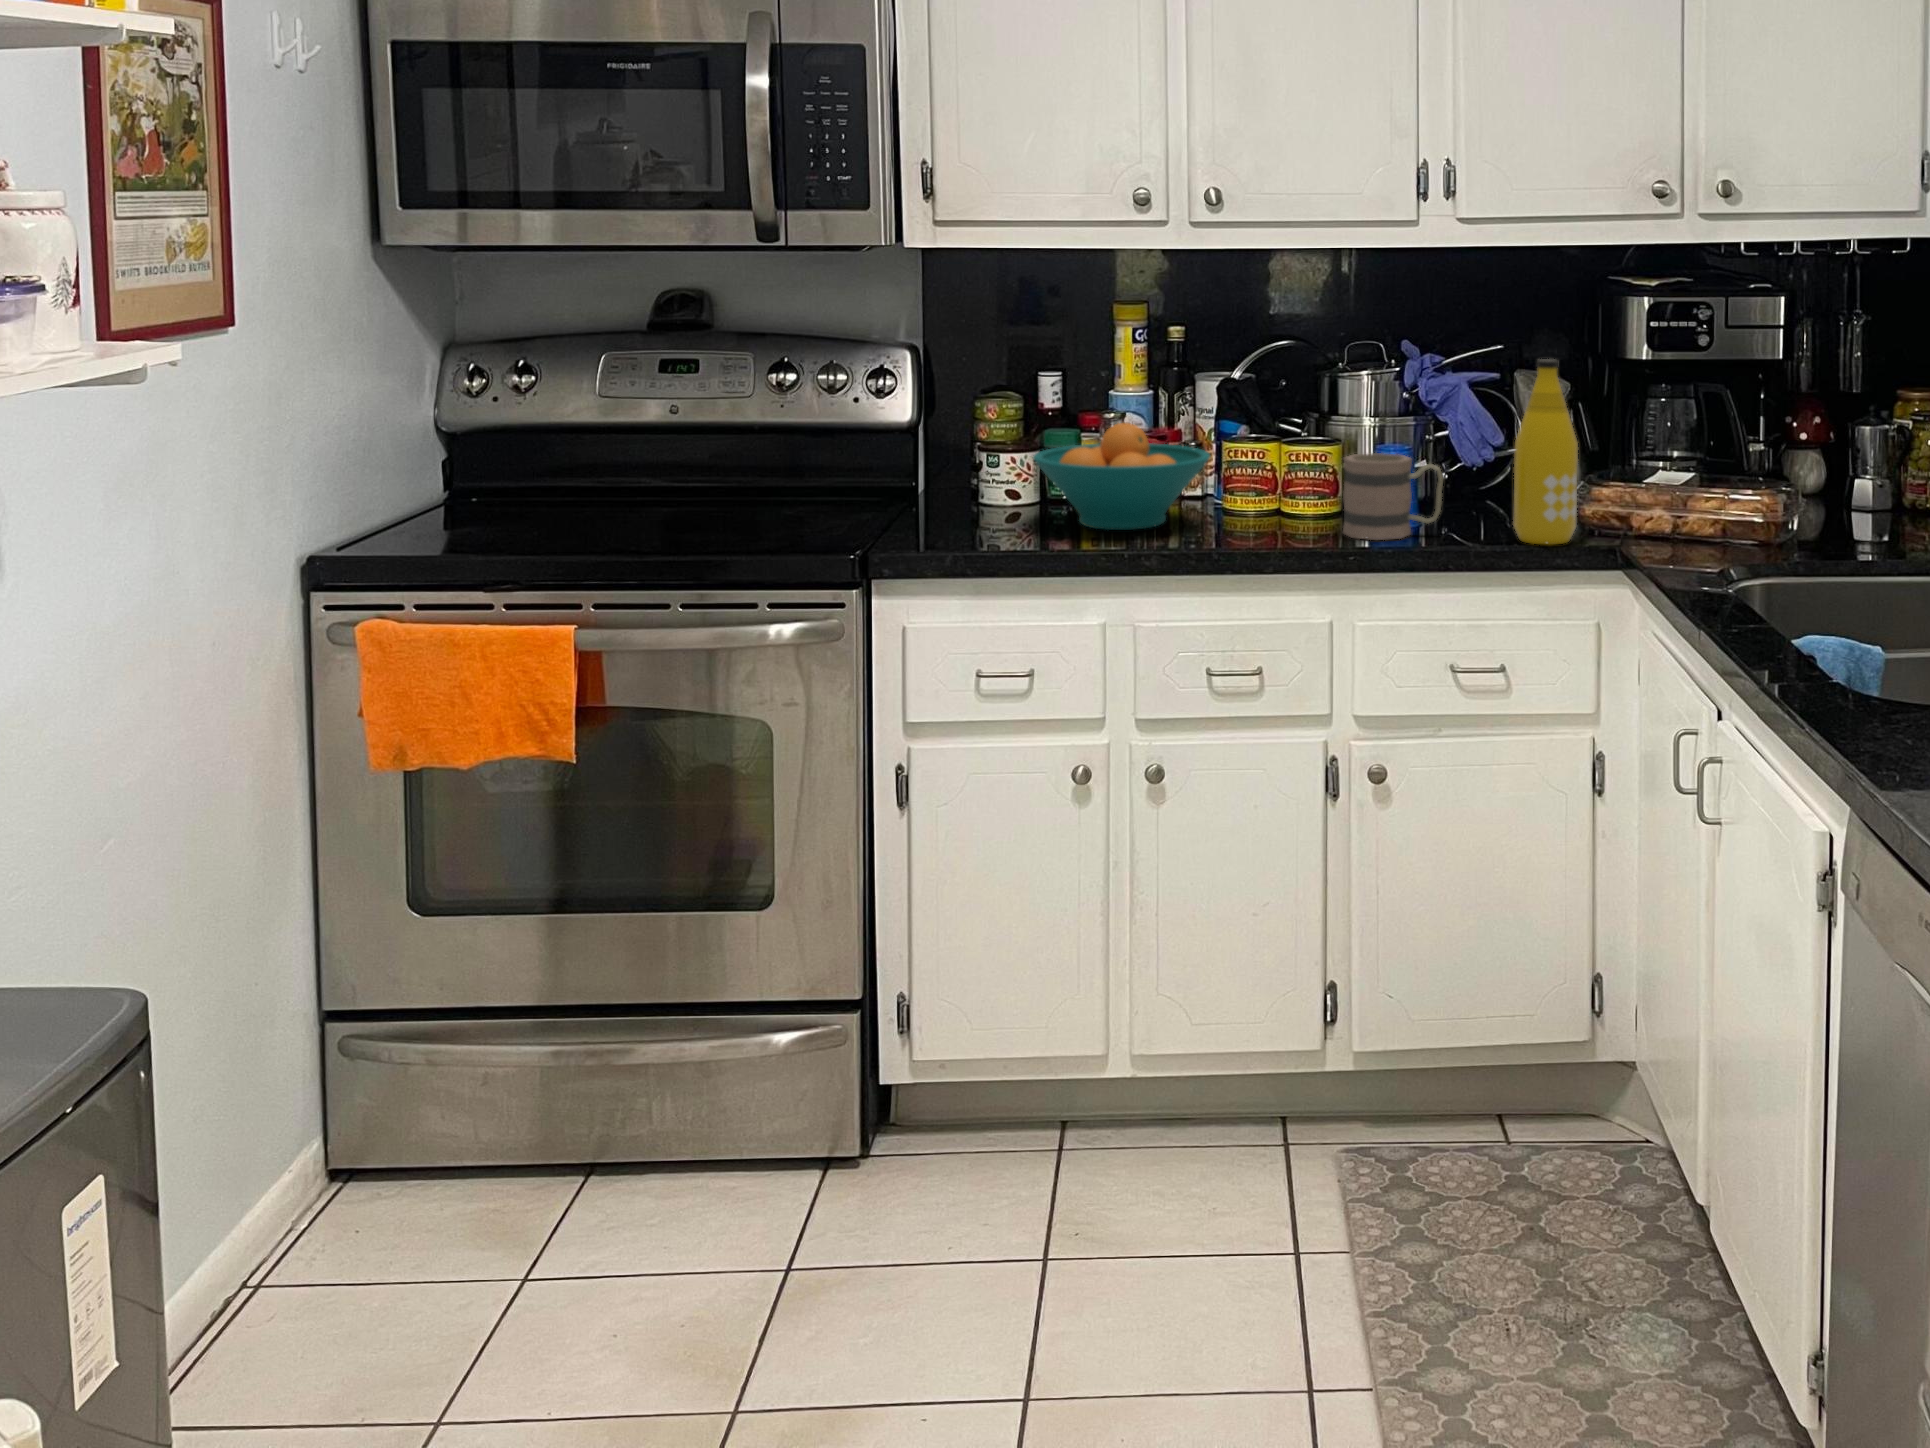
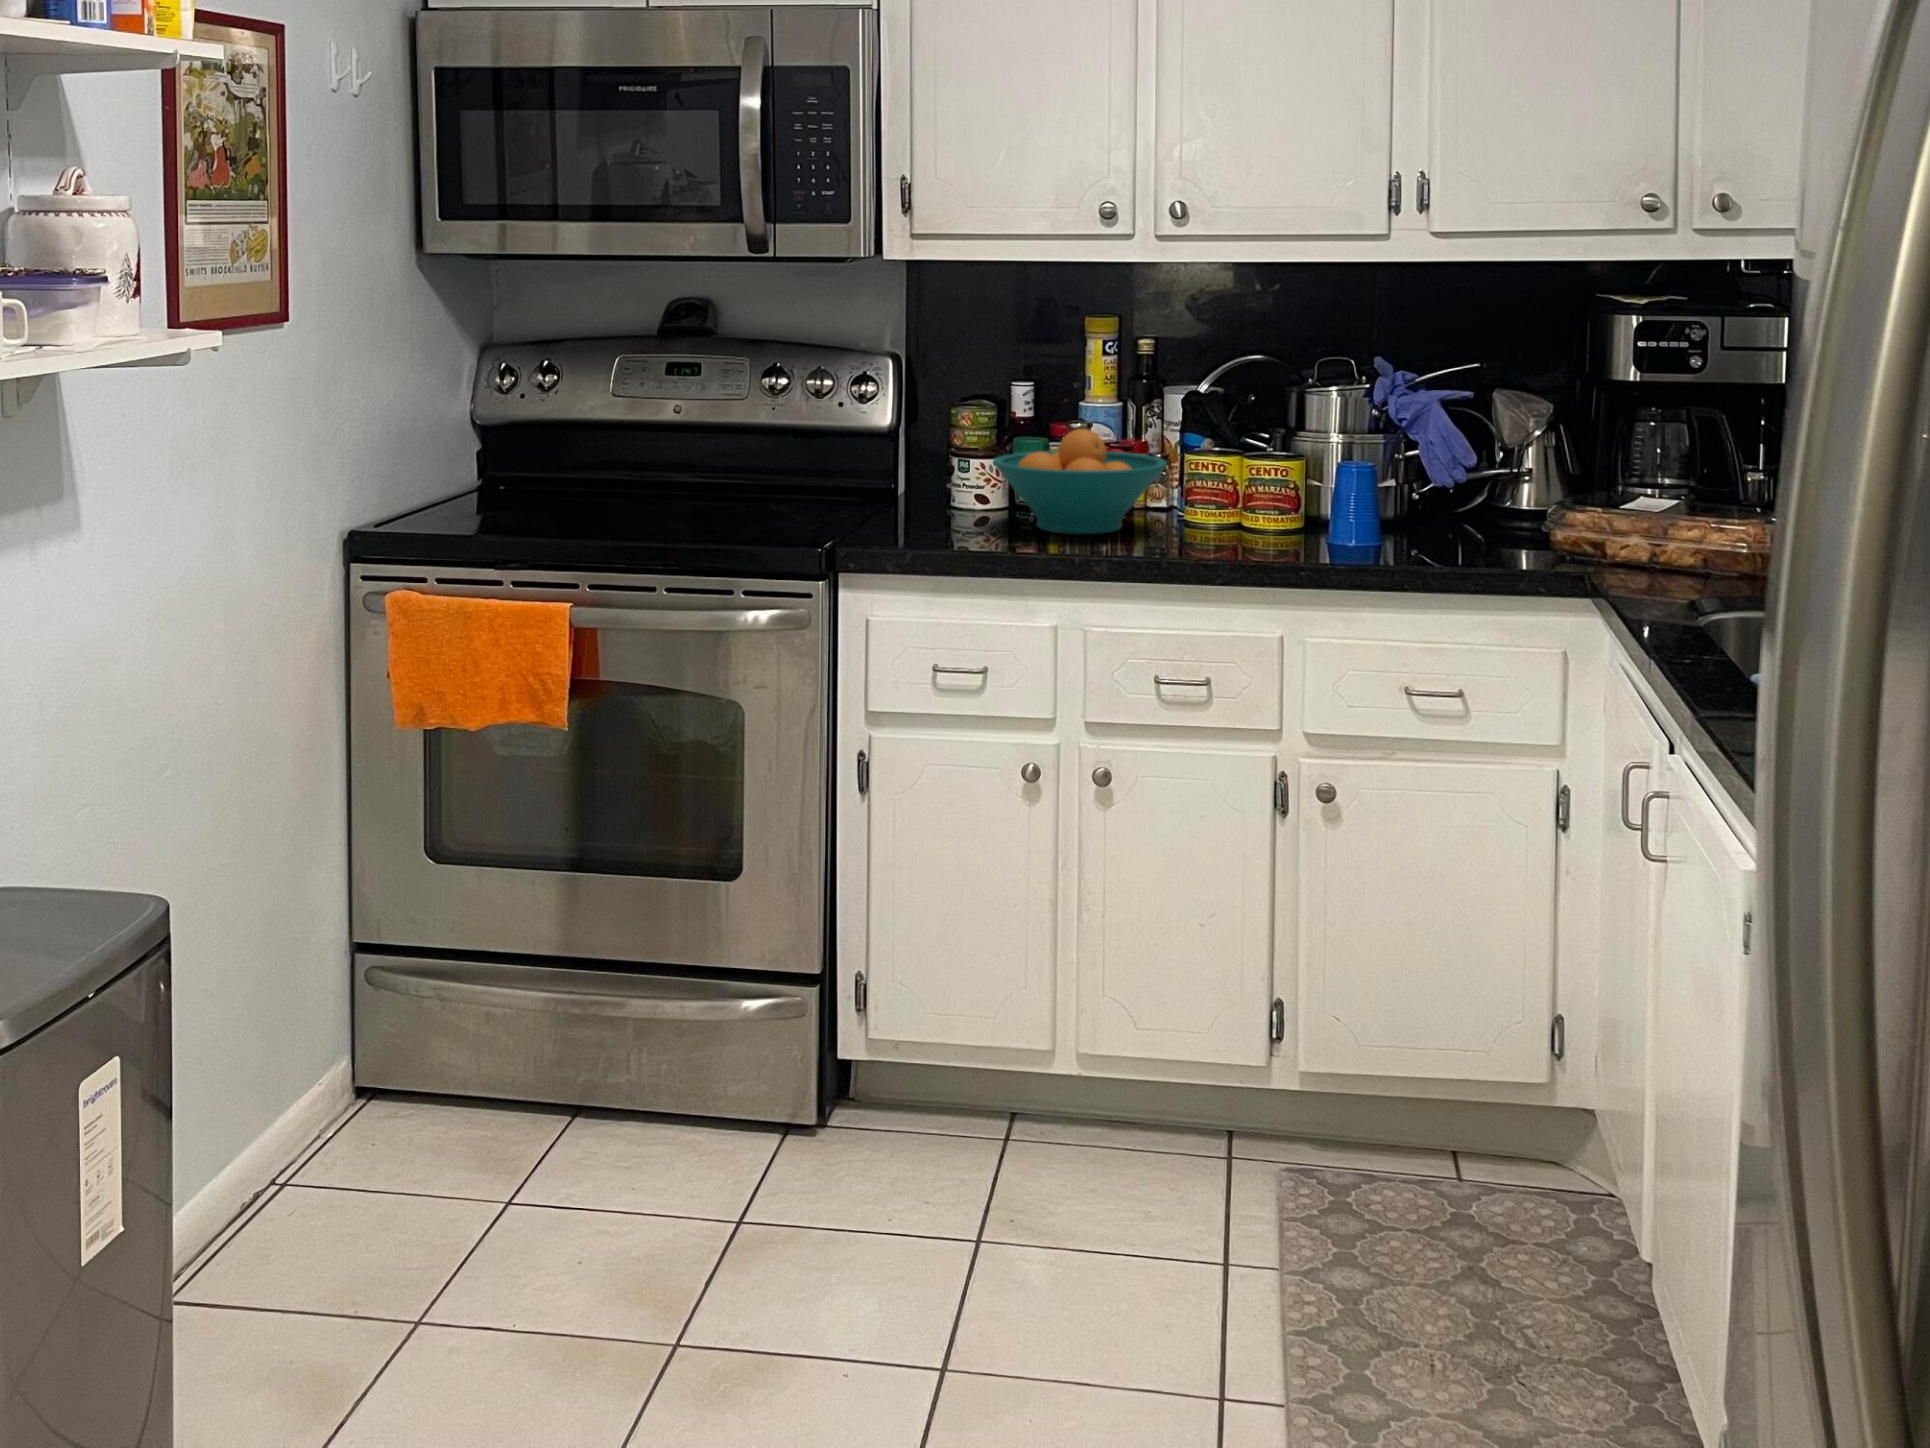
bottle: present [1513,359,1578,544] -> none [1477,371,1547,564]
mug: present [1343,453,1443,540] -> none [1298,466,1404,553]

